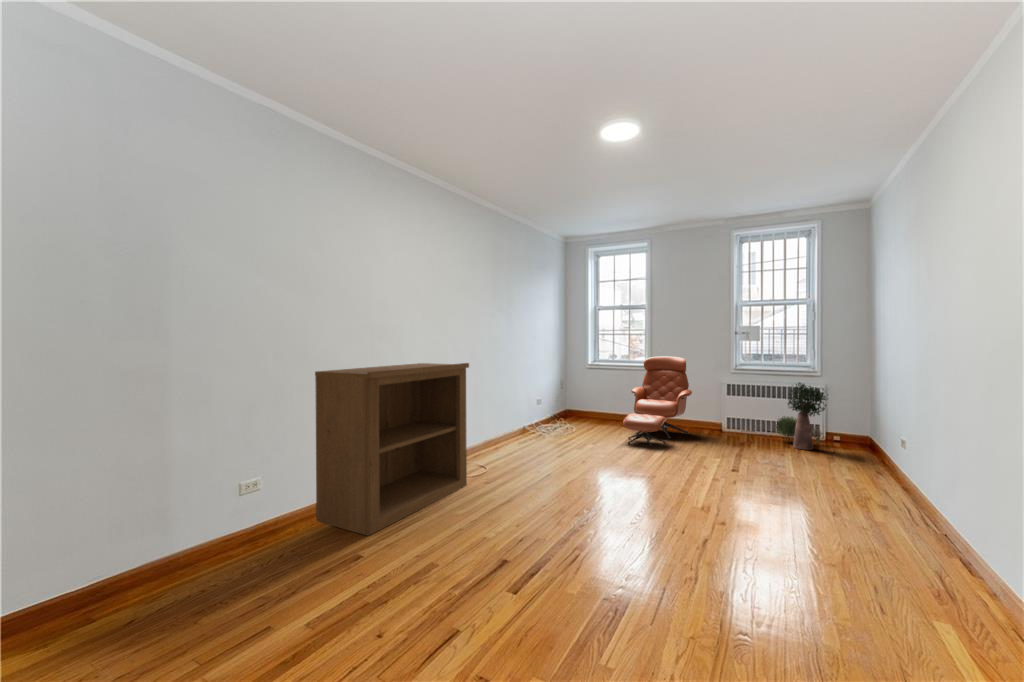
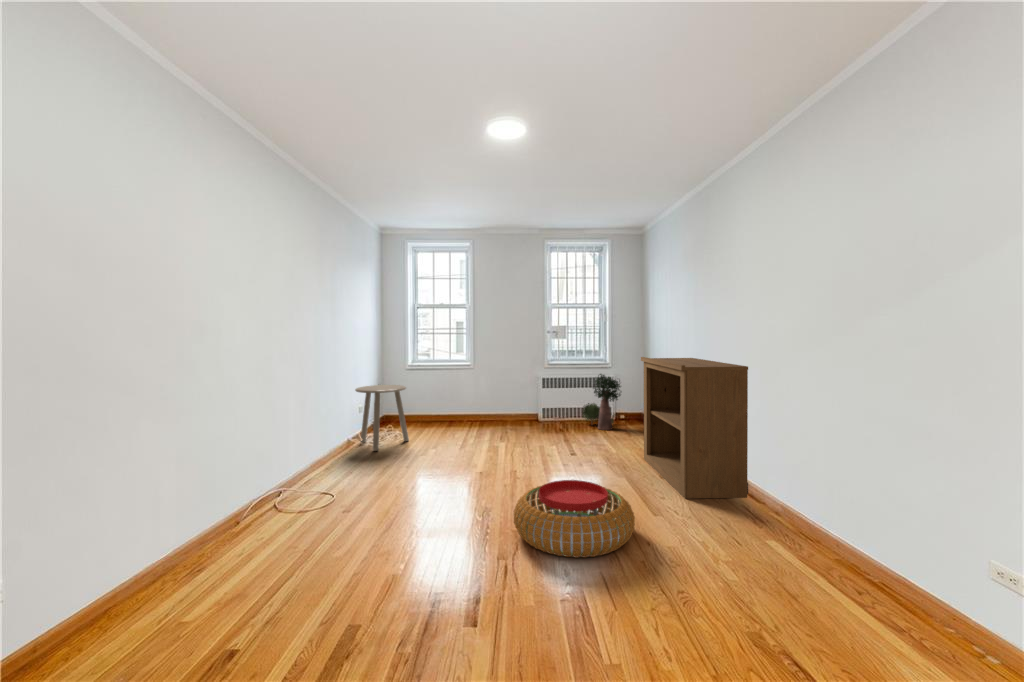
lounge chair: present [623,356,692,447] -> none [459,354,515,444]
bookshelf: present [315,363,469,536] -> present [641,357,748,499]
side table: none [528,381,576,439] -> present [355,385,409,451]
pouf: none [602,486,740,571] -> present [514,480,635,558]

